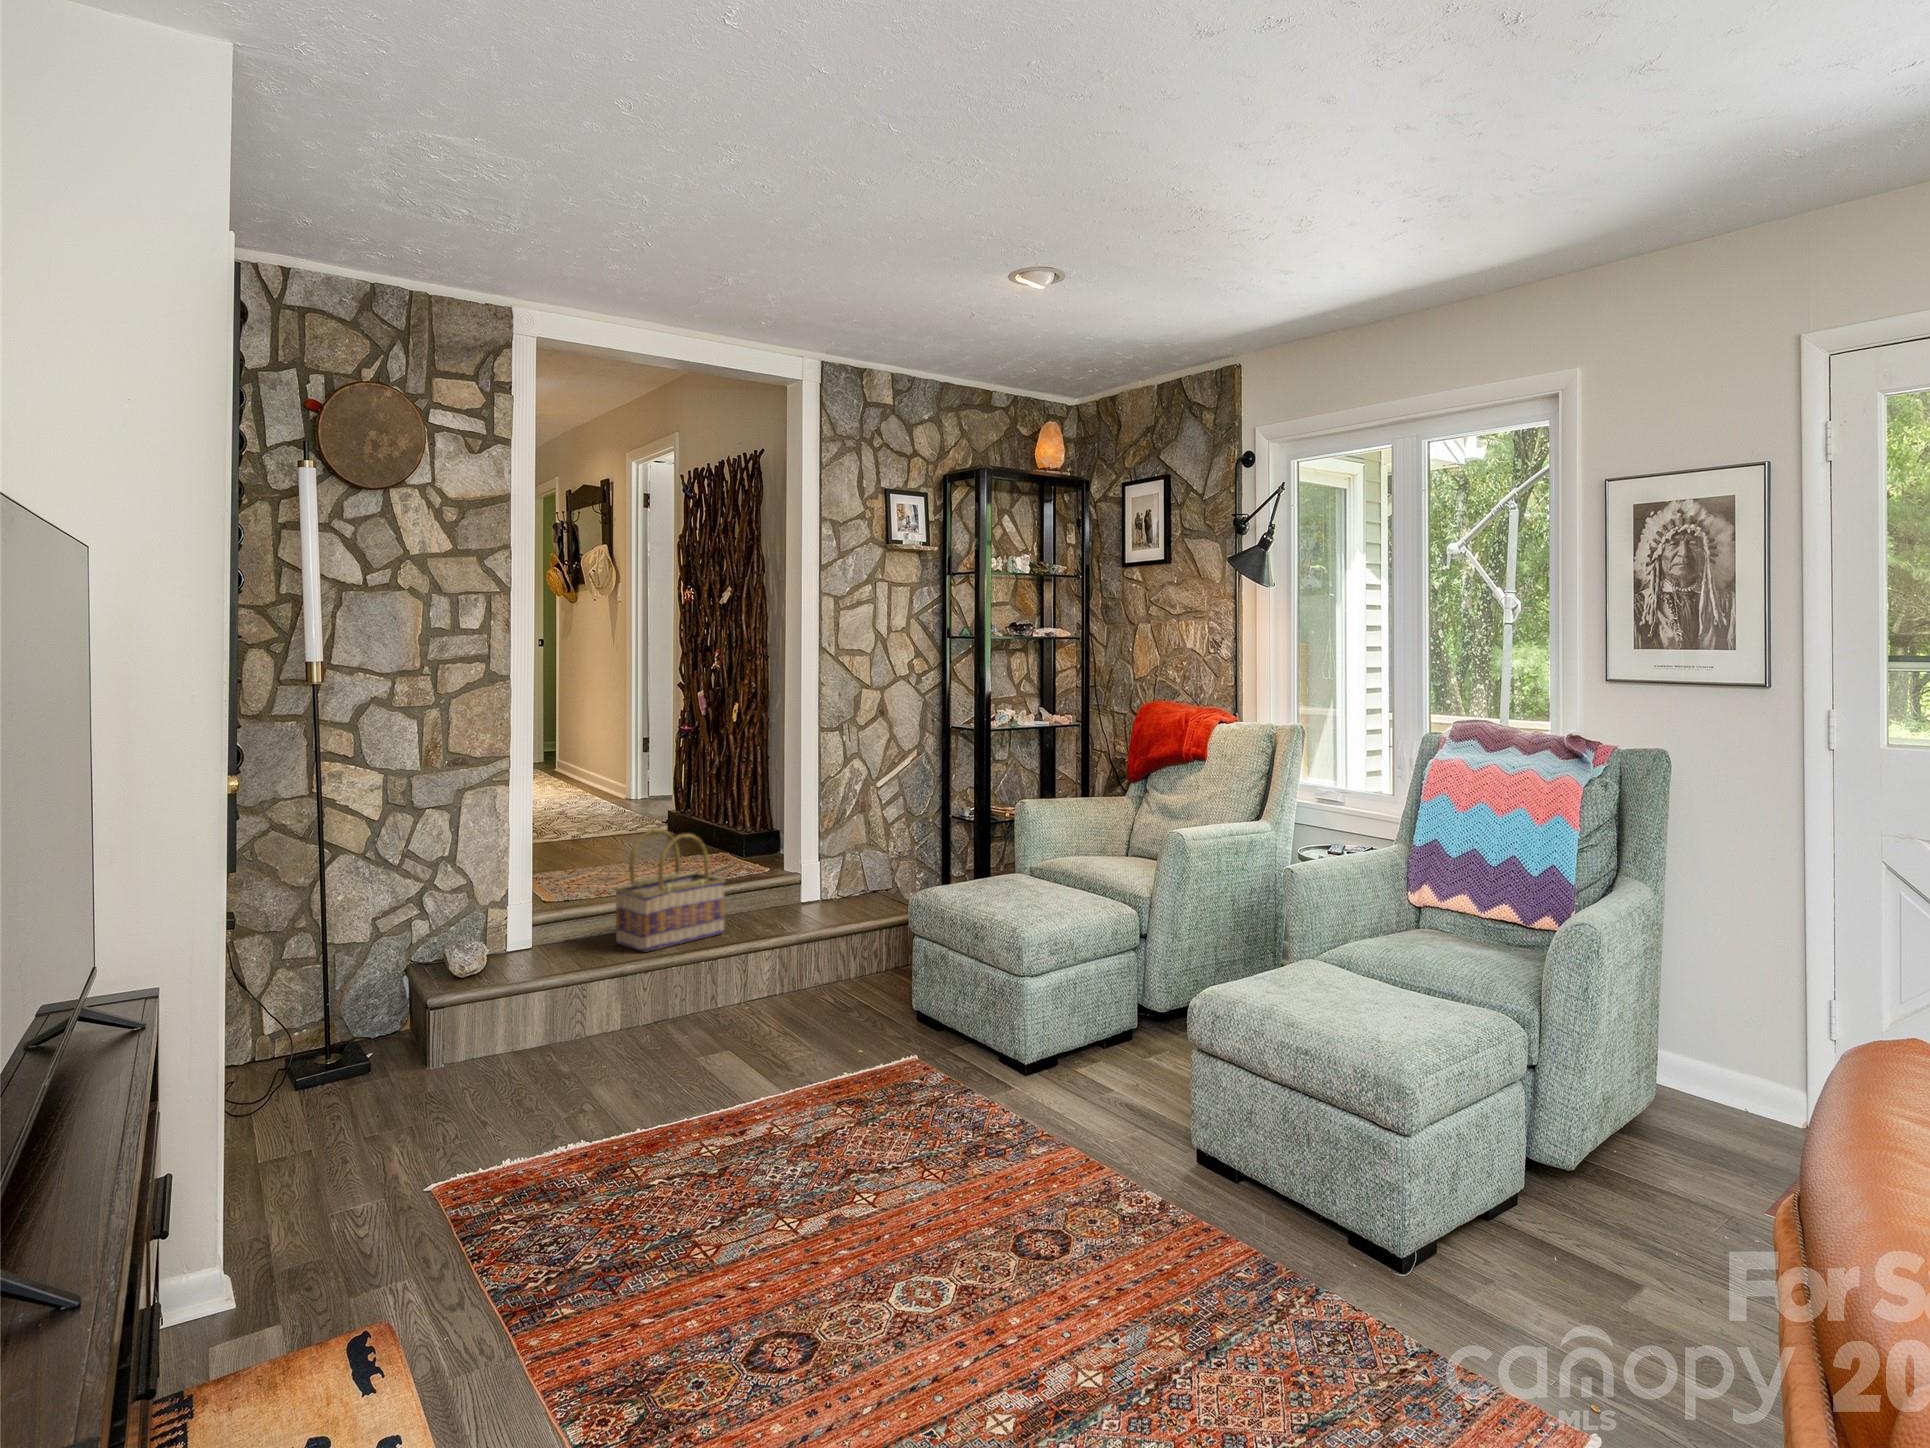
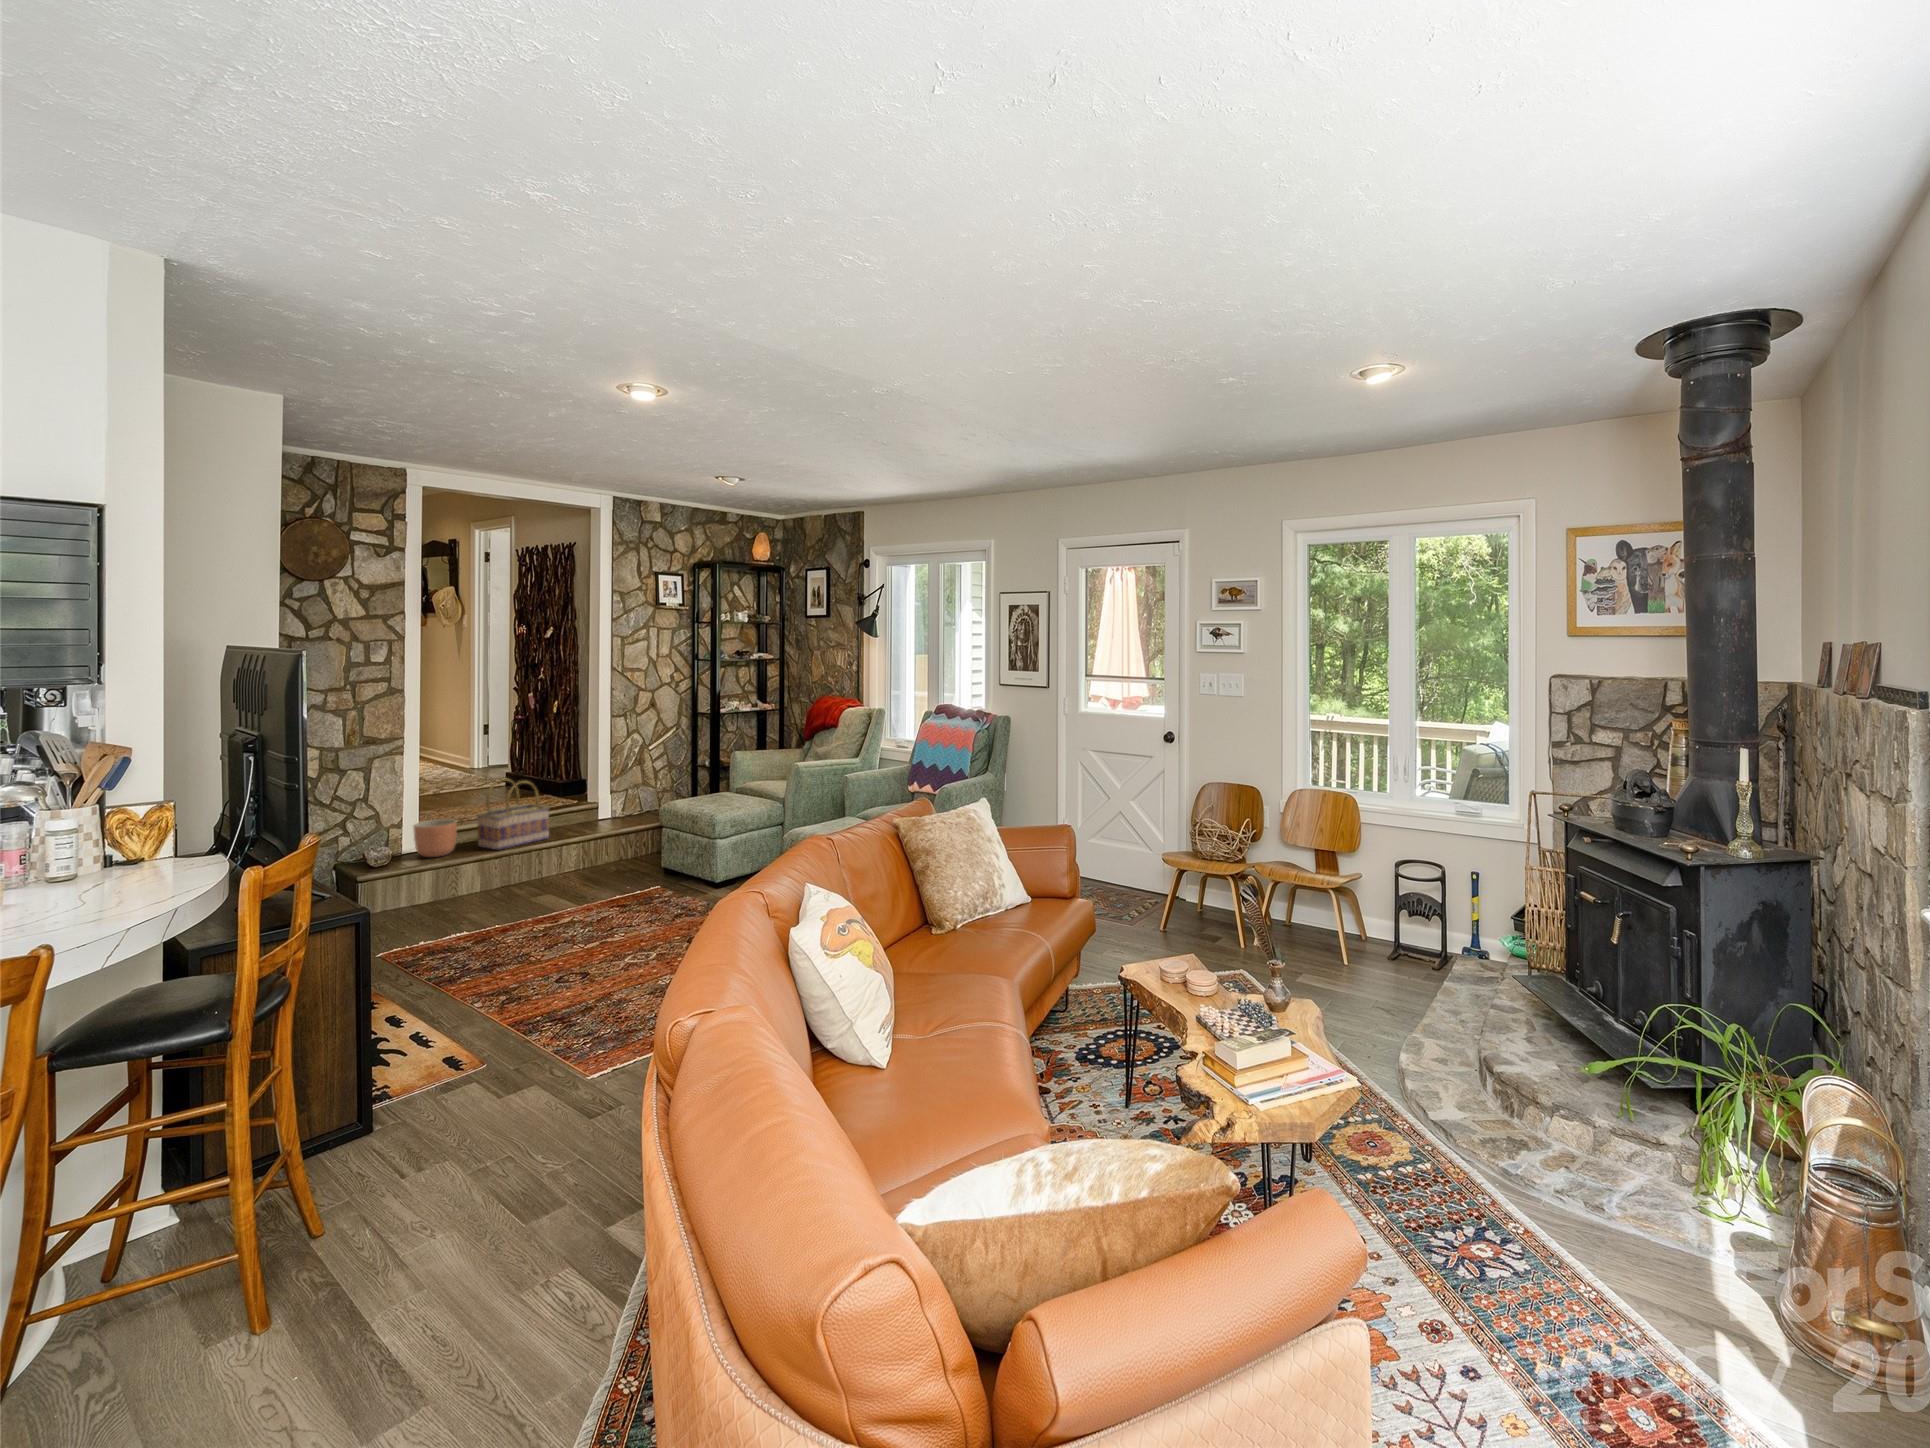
planter: none [519,895,584,960] -> present [413,819,457,857]

